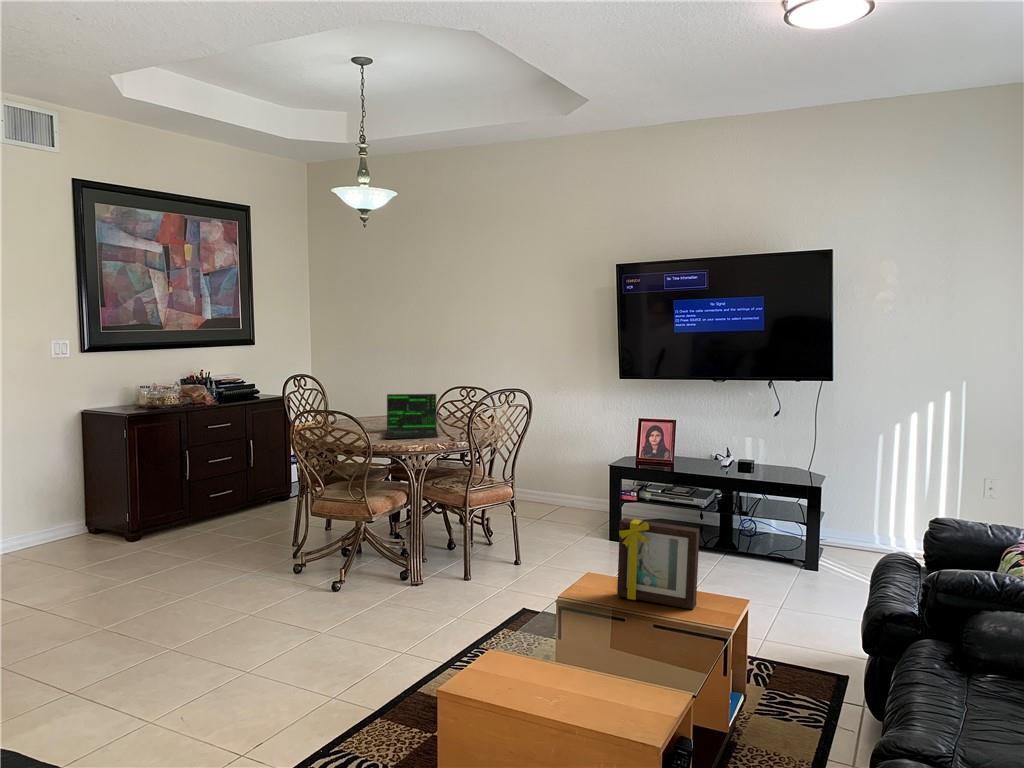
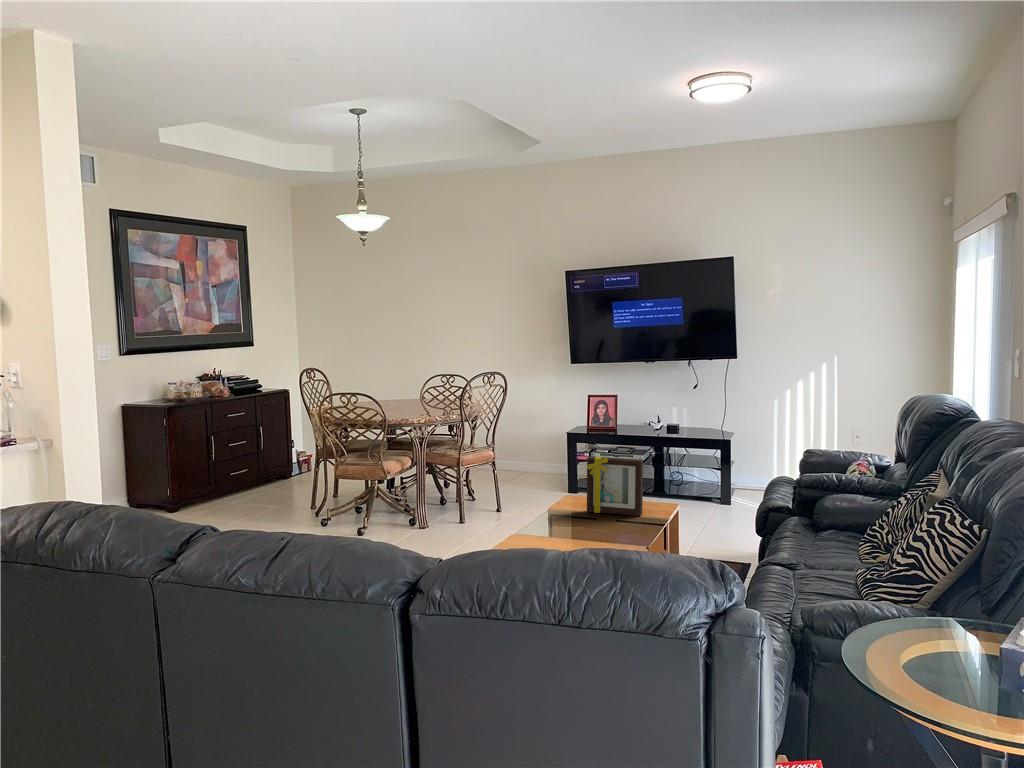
laptop: present [385,394,448,439] -> none [390,379,440,415]

